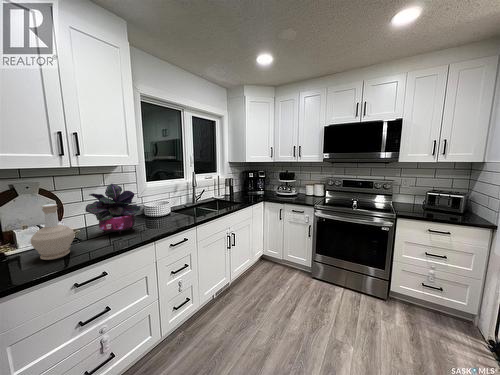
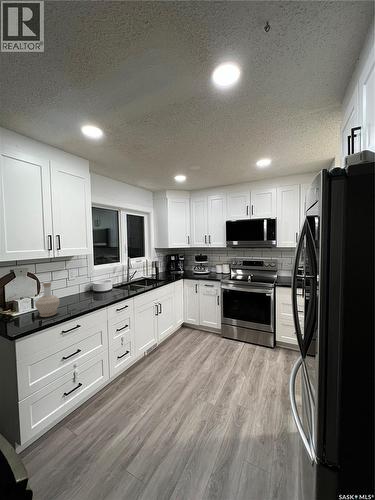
potted plant: present [85,184,141,235] -> none [61,268,97,304]

